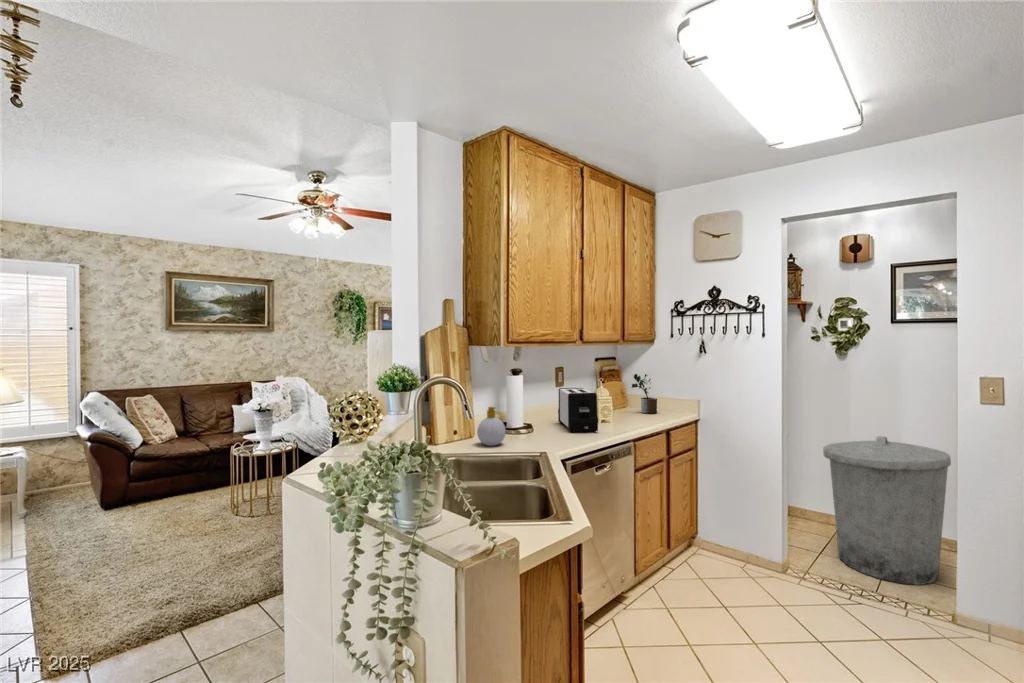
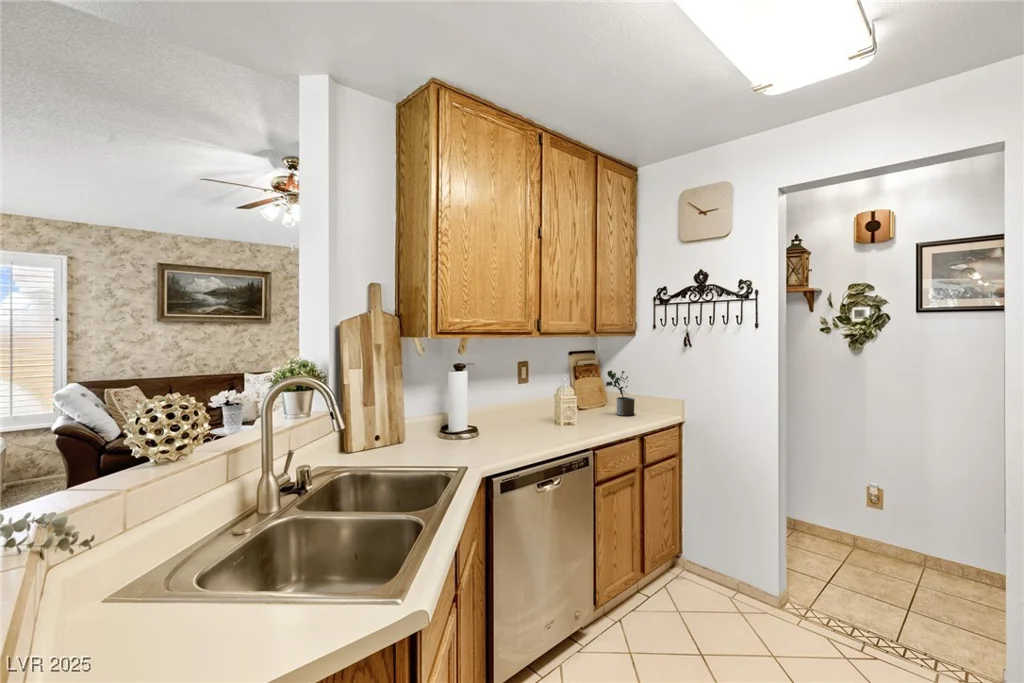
toaster: present [558,388,598,433] -> none [515,386,551,440]
soap bottle: present [477,407,506,446] -> none [395,409,430,456]
trash can: present [823,436,951,585] -> none [830,447,989,631]

